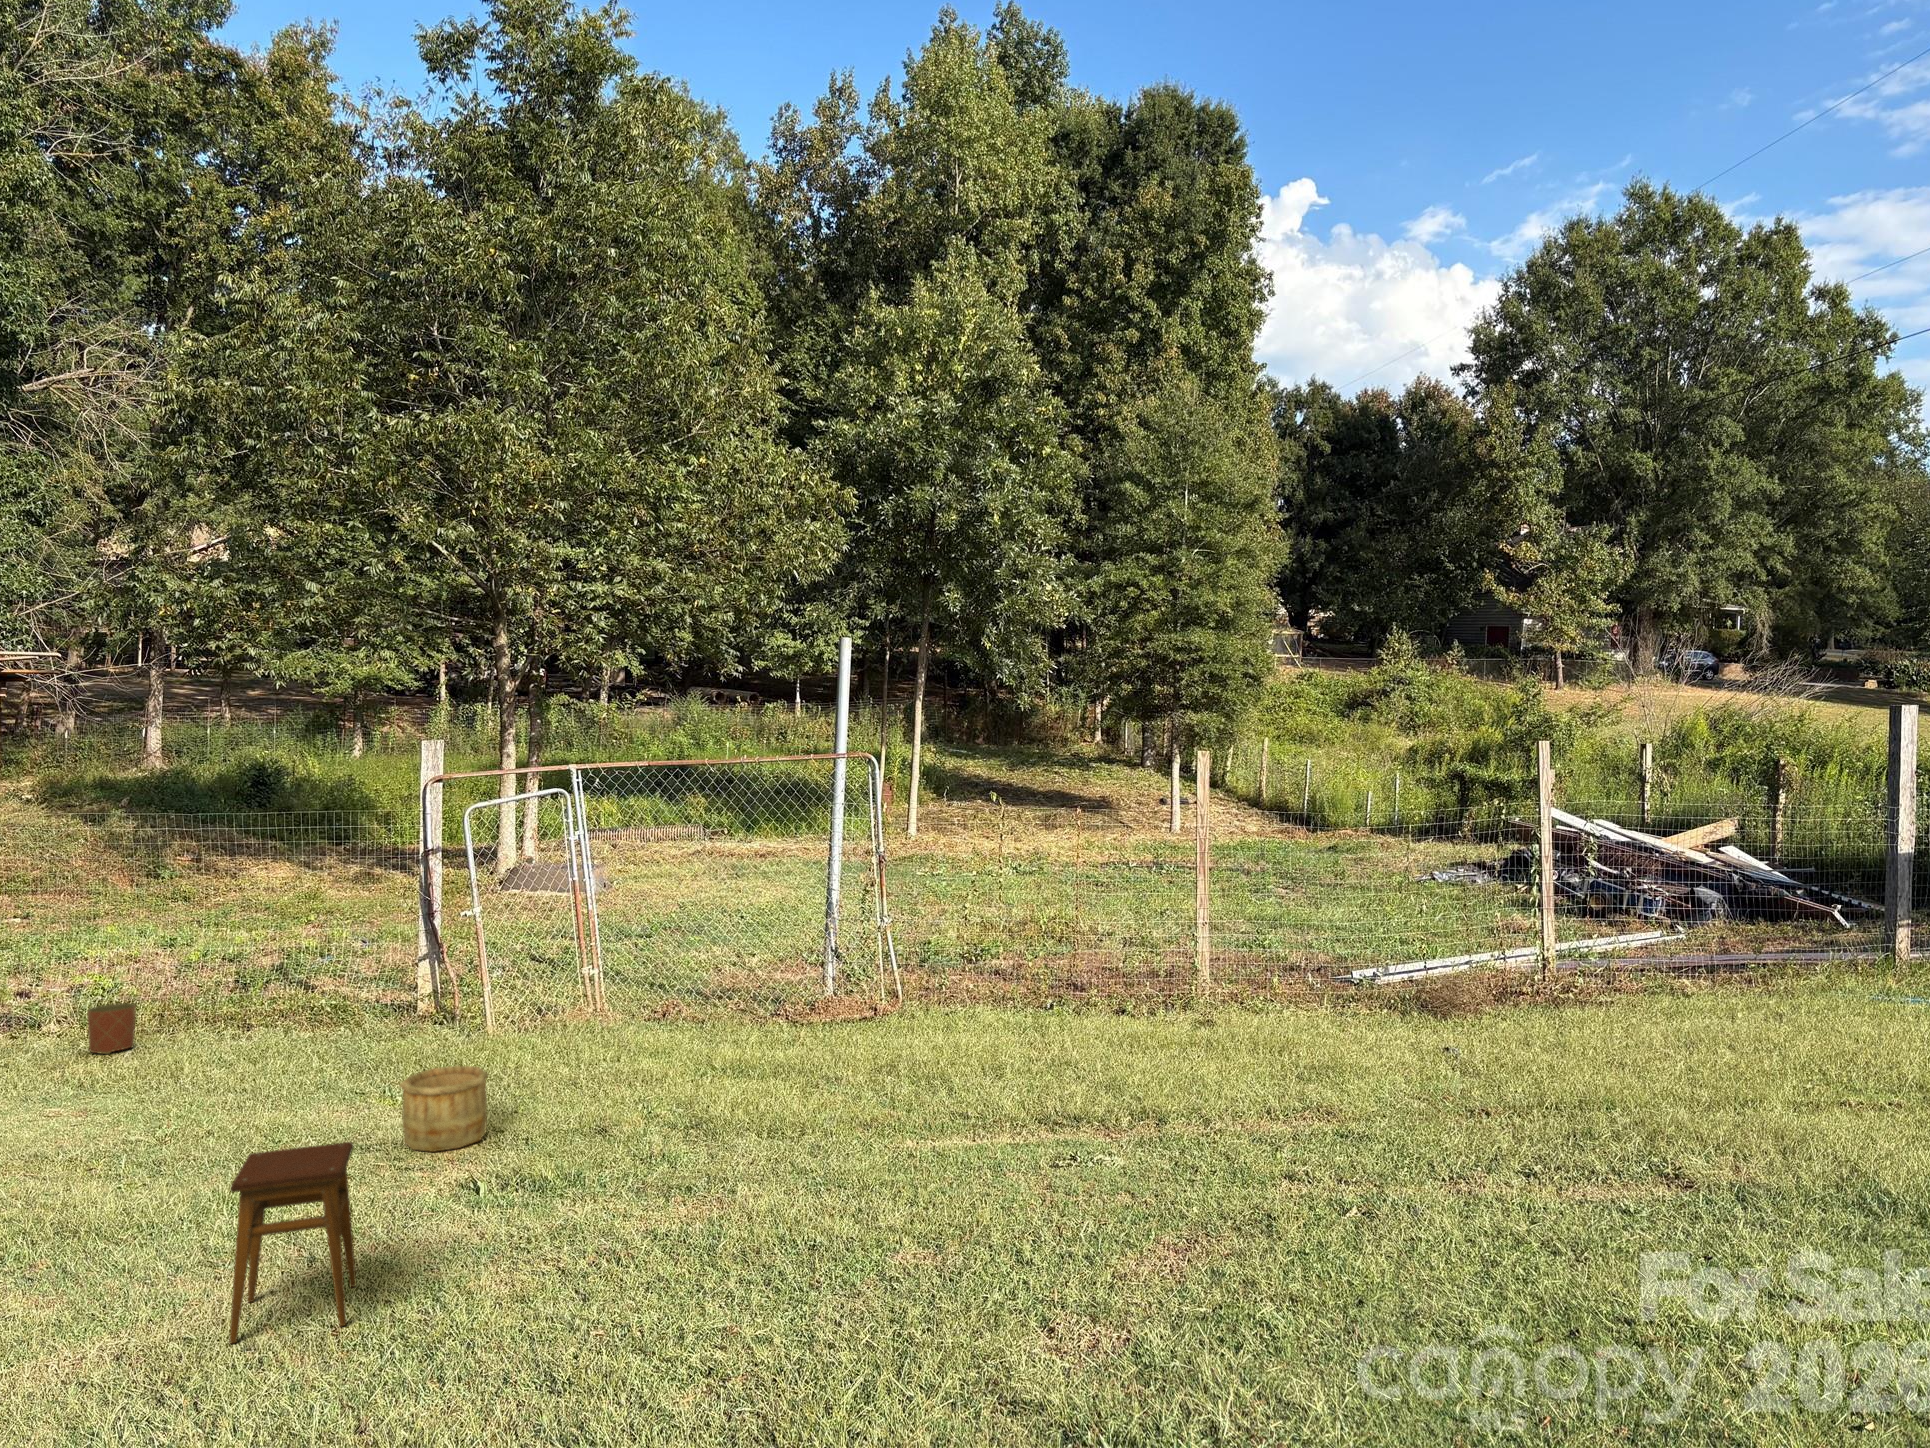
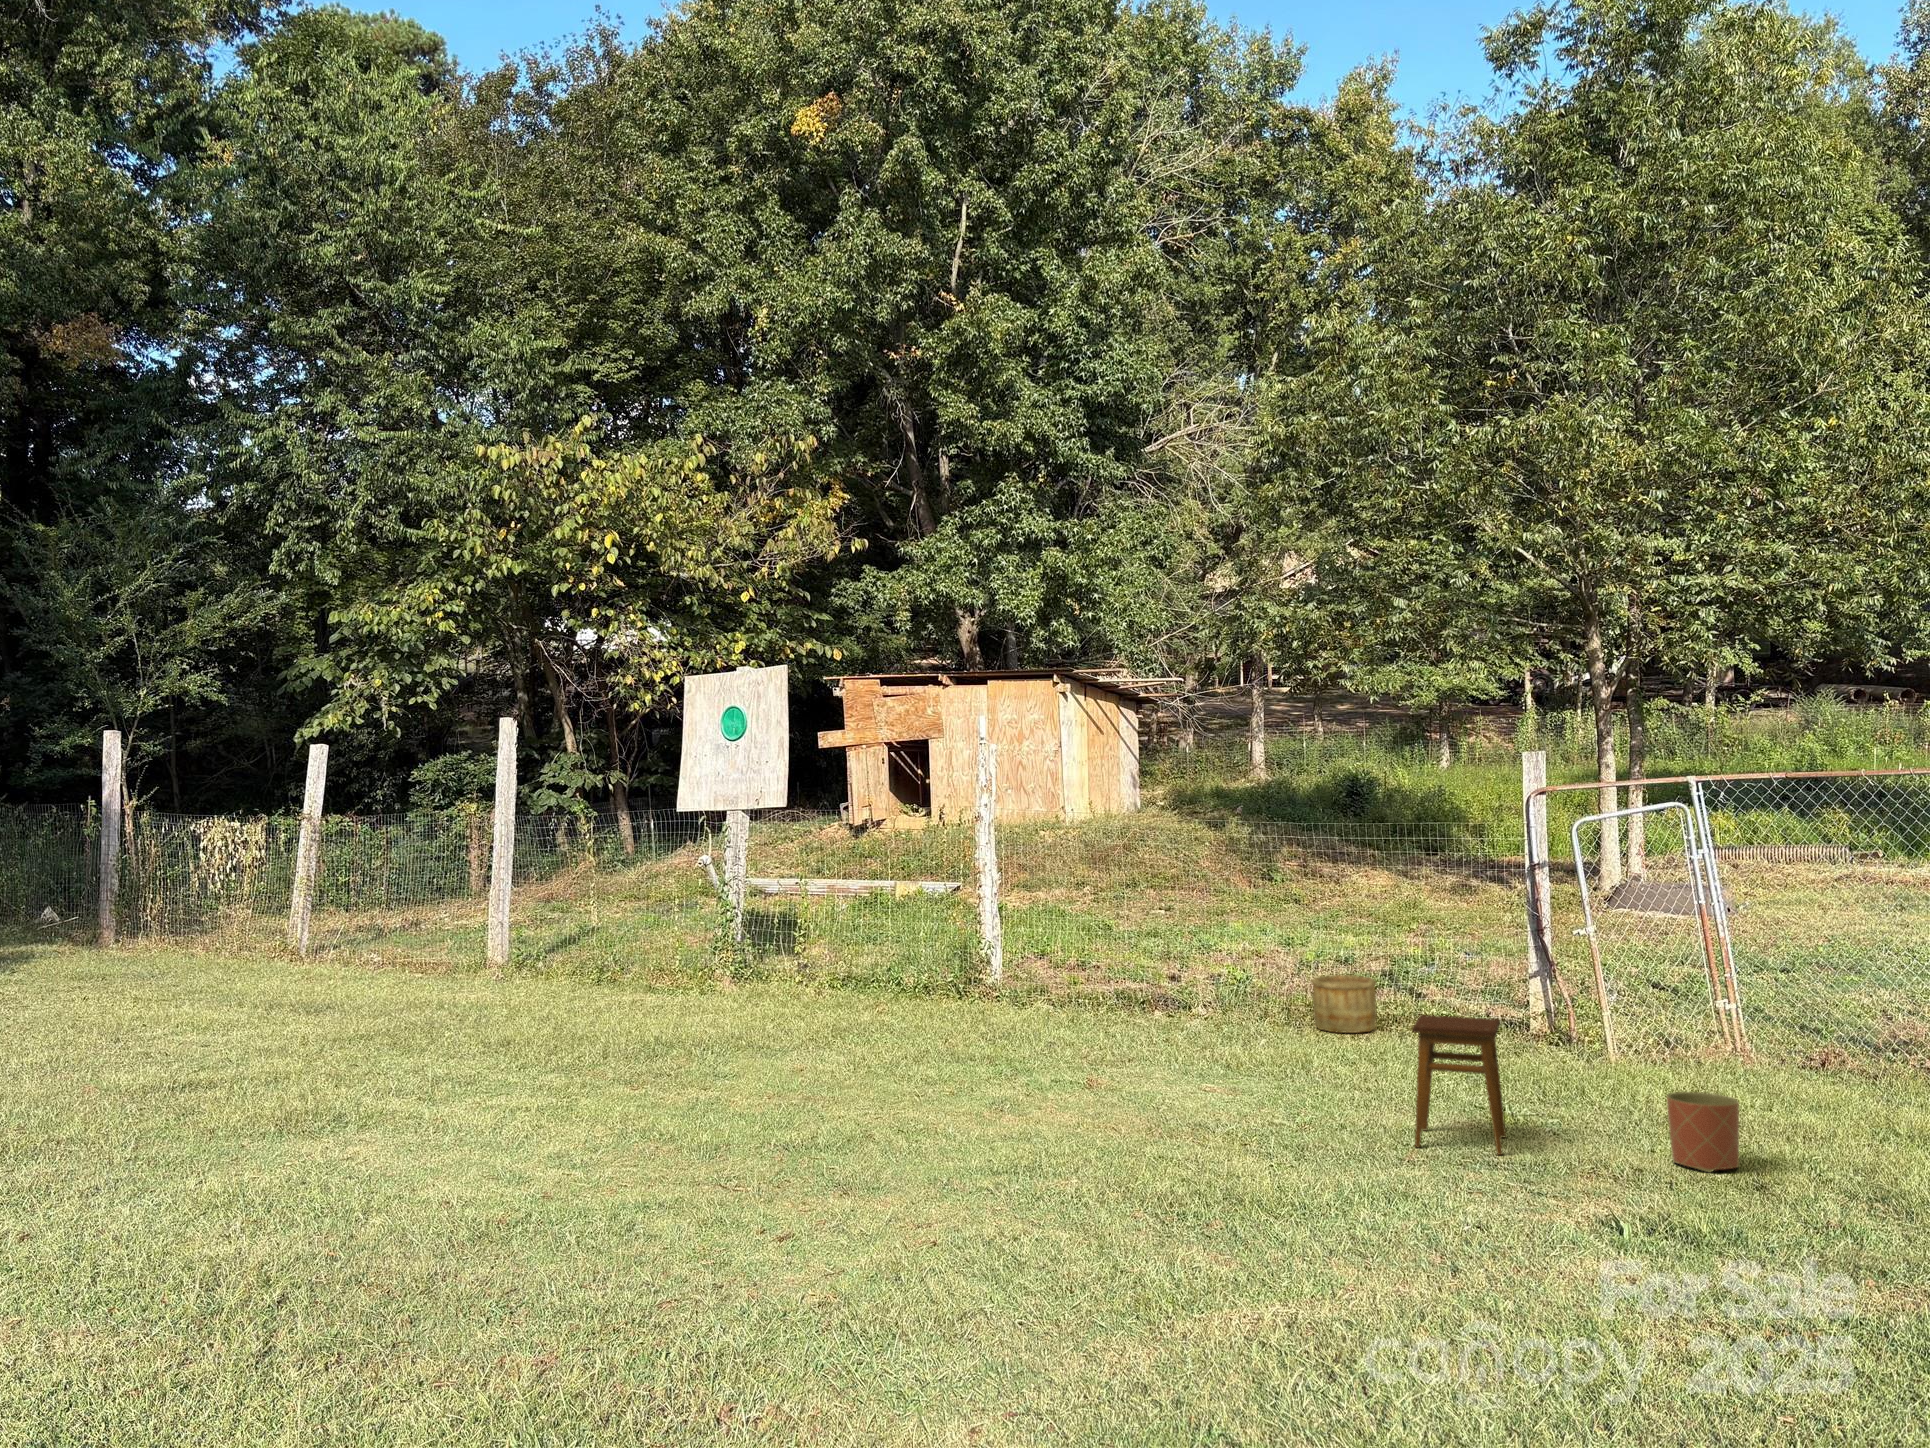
planter: present [87,1003,136,1054] -> present [1667,1092,1739,1173]
wooden bucket: present [400,1065,488,1152] -> present [1311,975,1377,1033]

